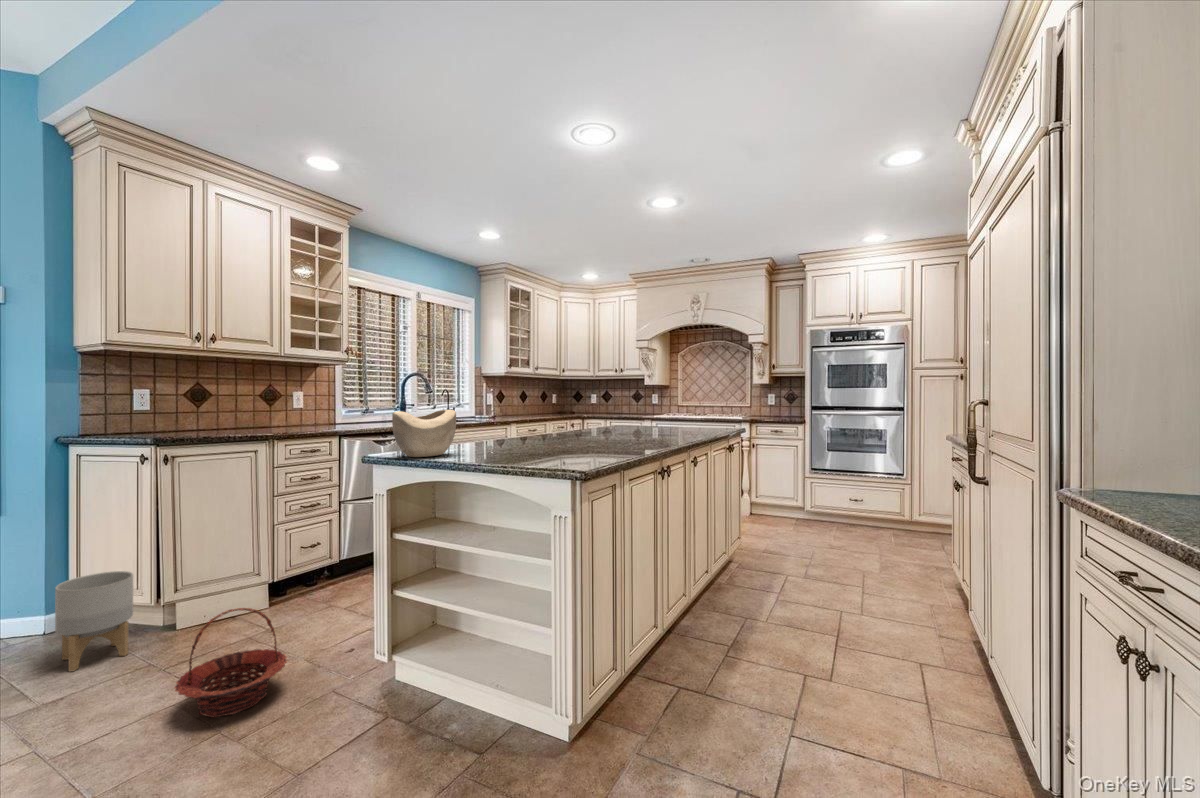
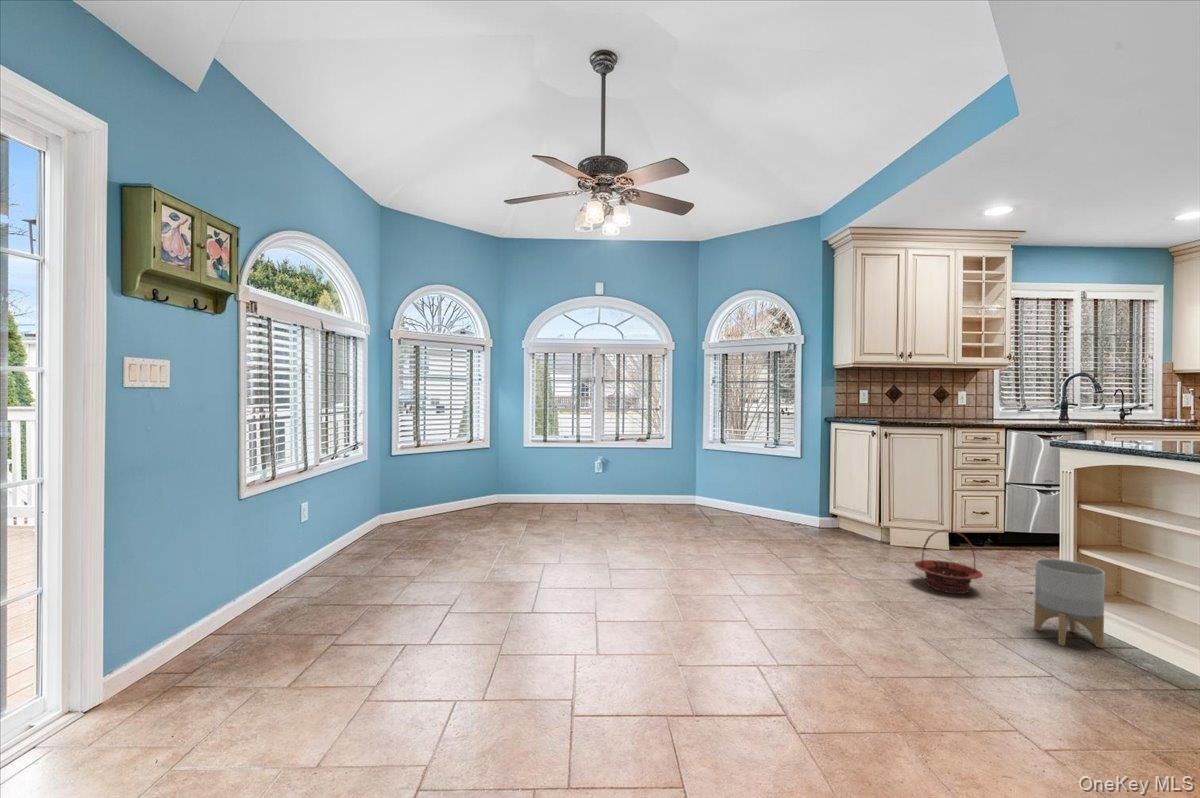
decorative bowl: present [392,410,456,457] -> none [1077,407,1145,444]
planter: present [55,571,133,672] -> present [1034,558,1105,648]

